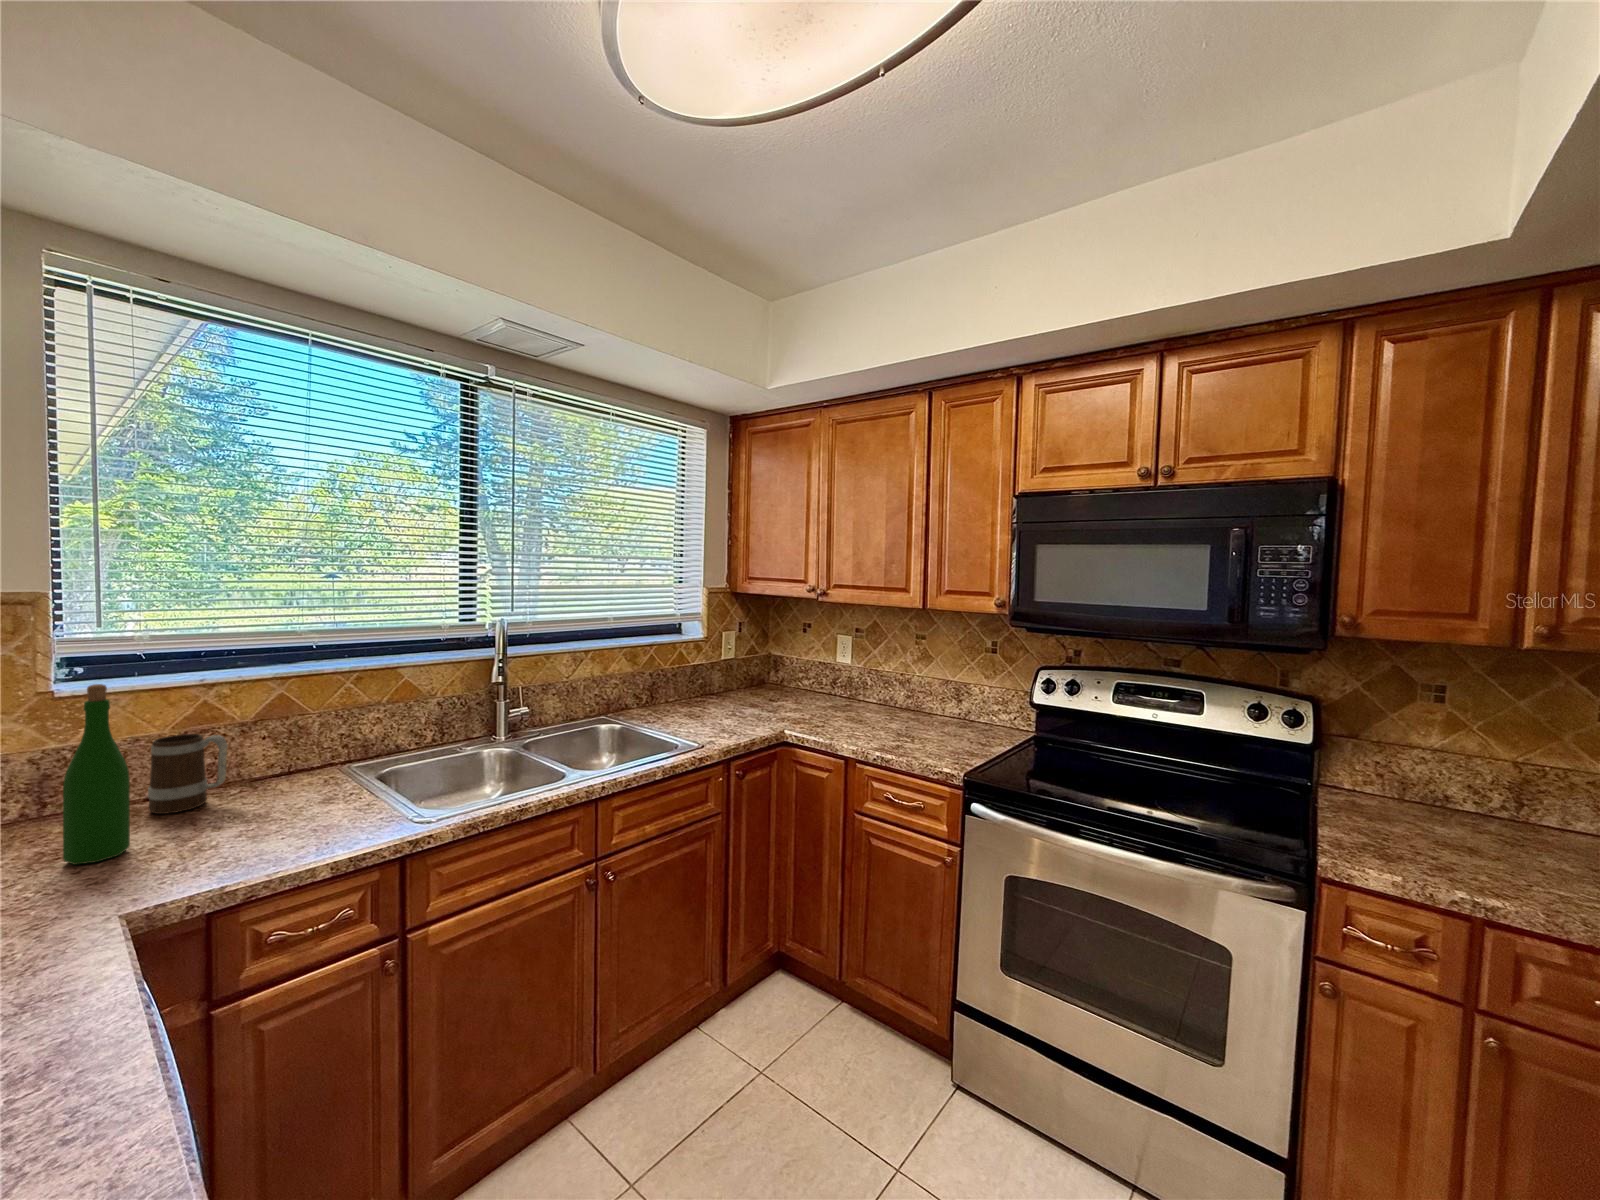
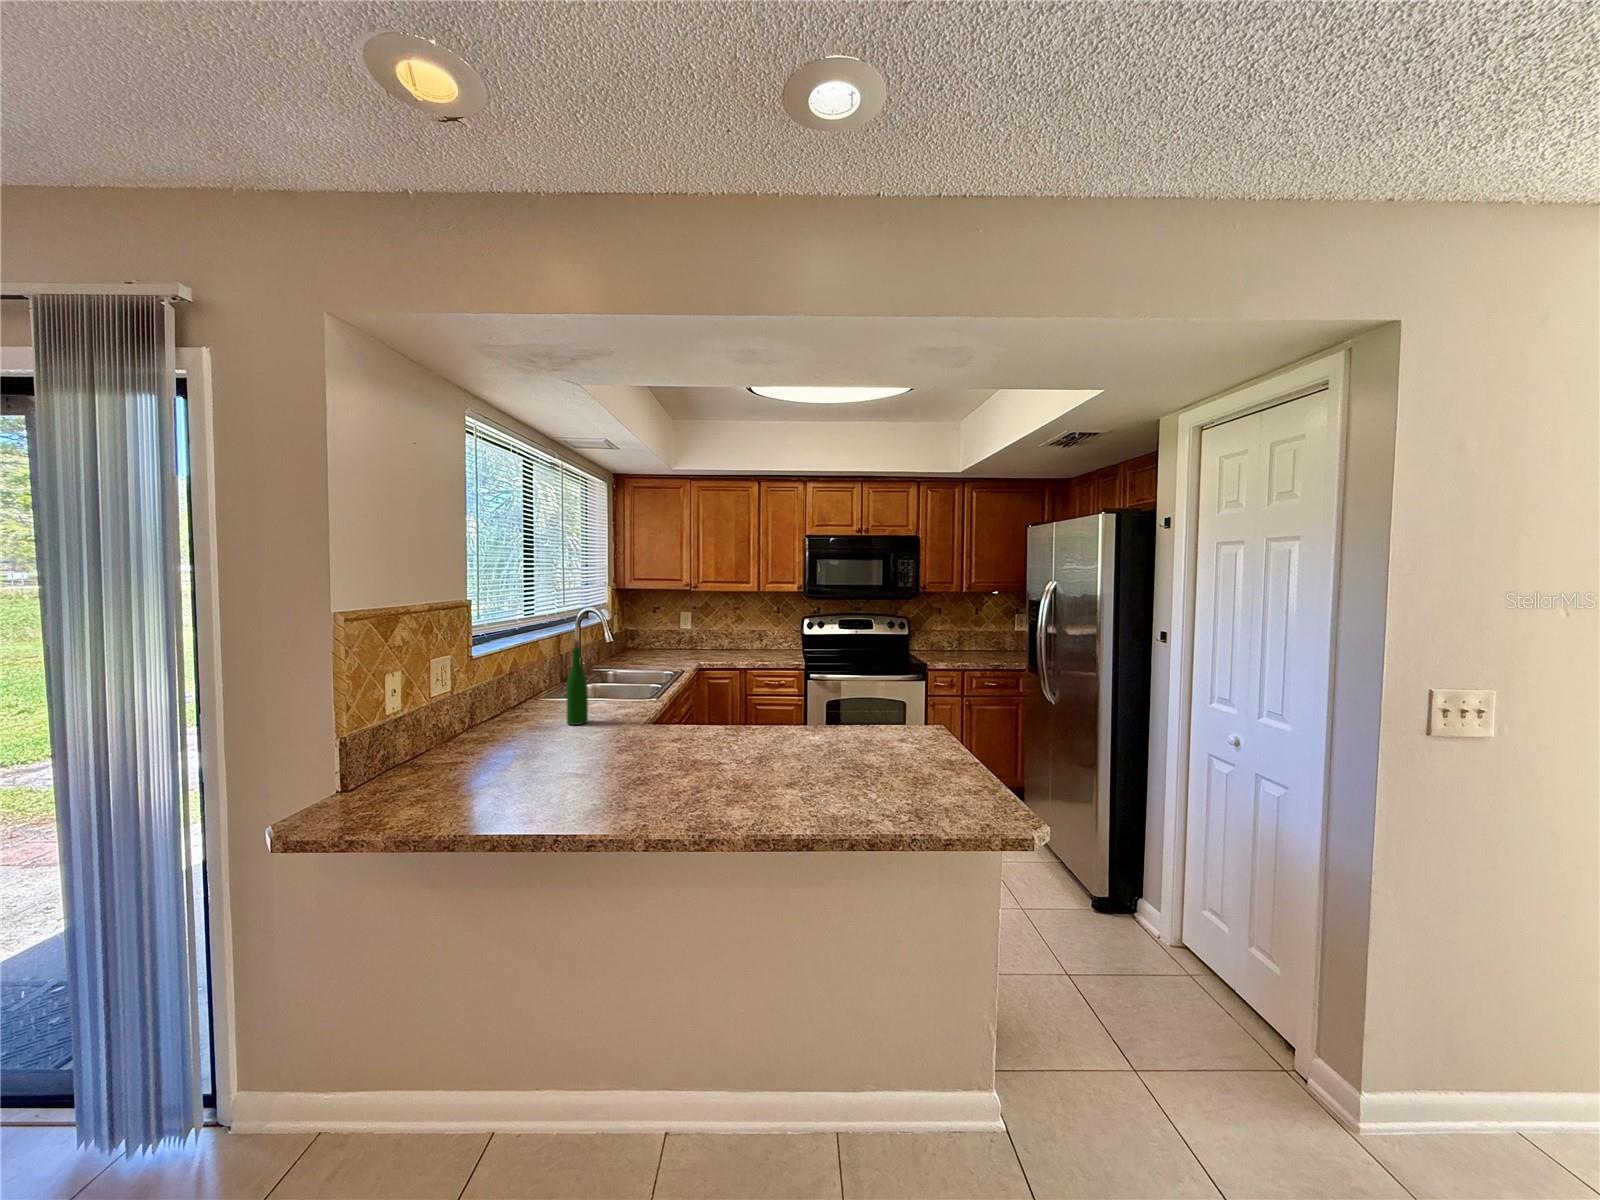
mug: present [148,734,228,814] -> none [521,674,554,718]

